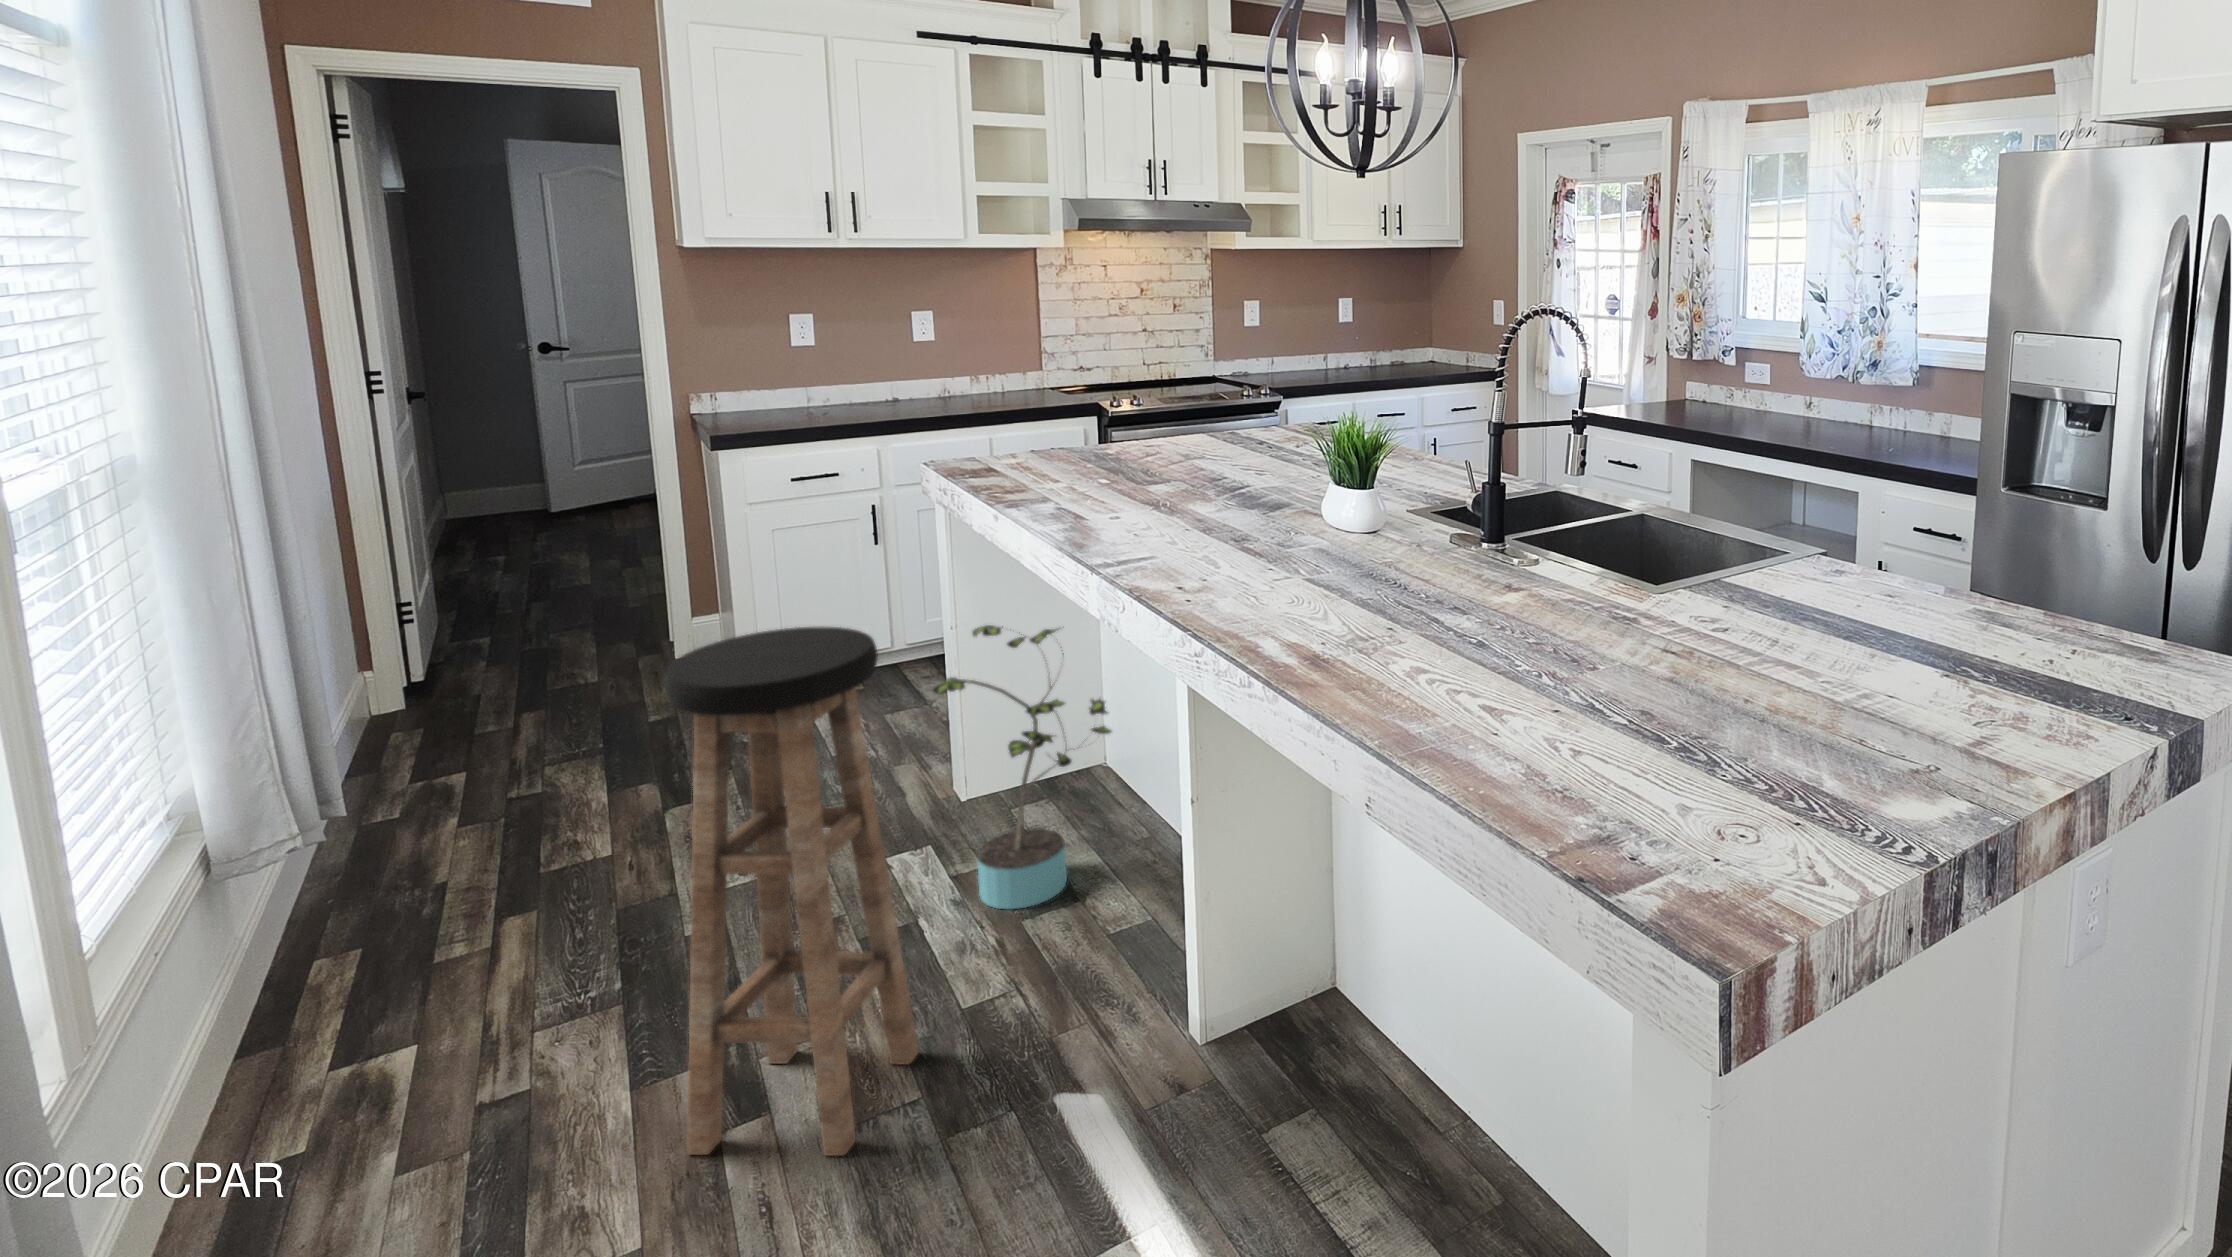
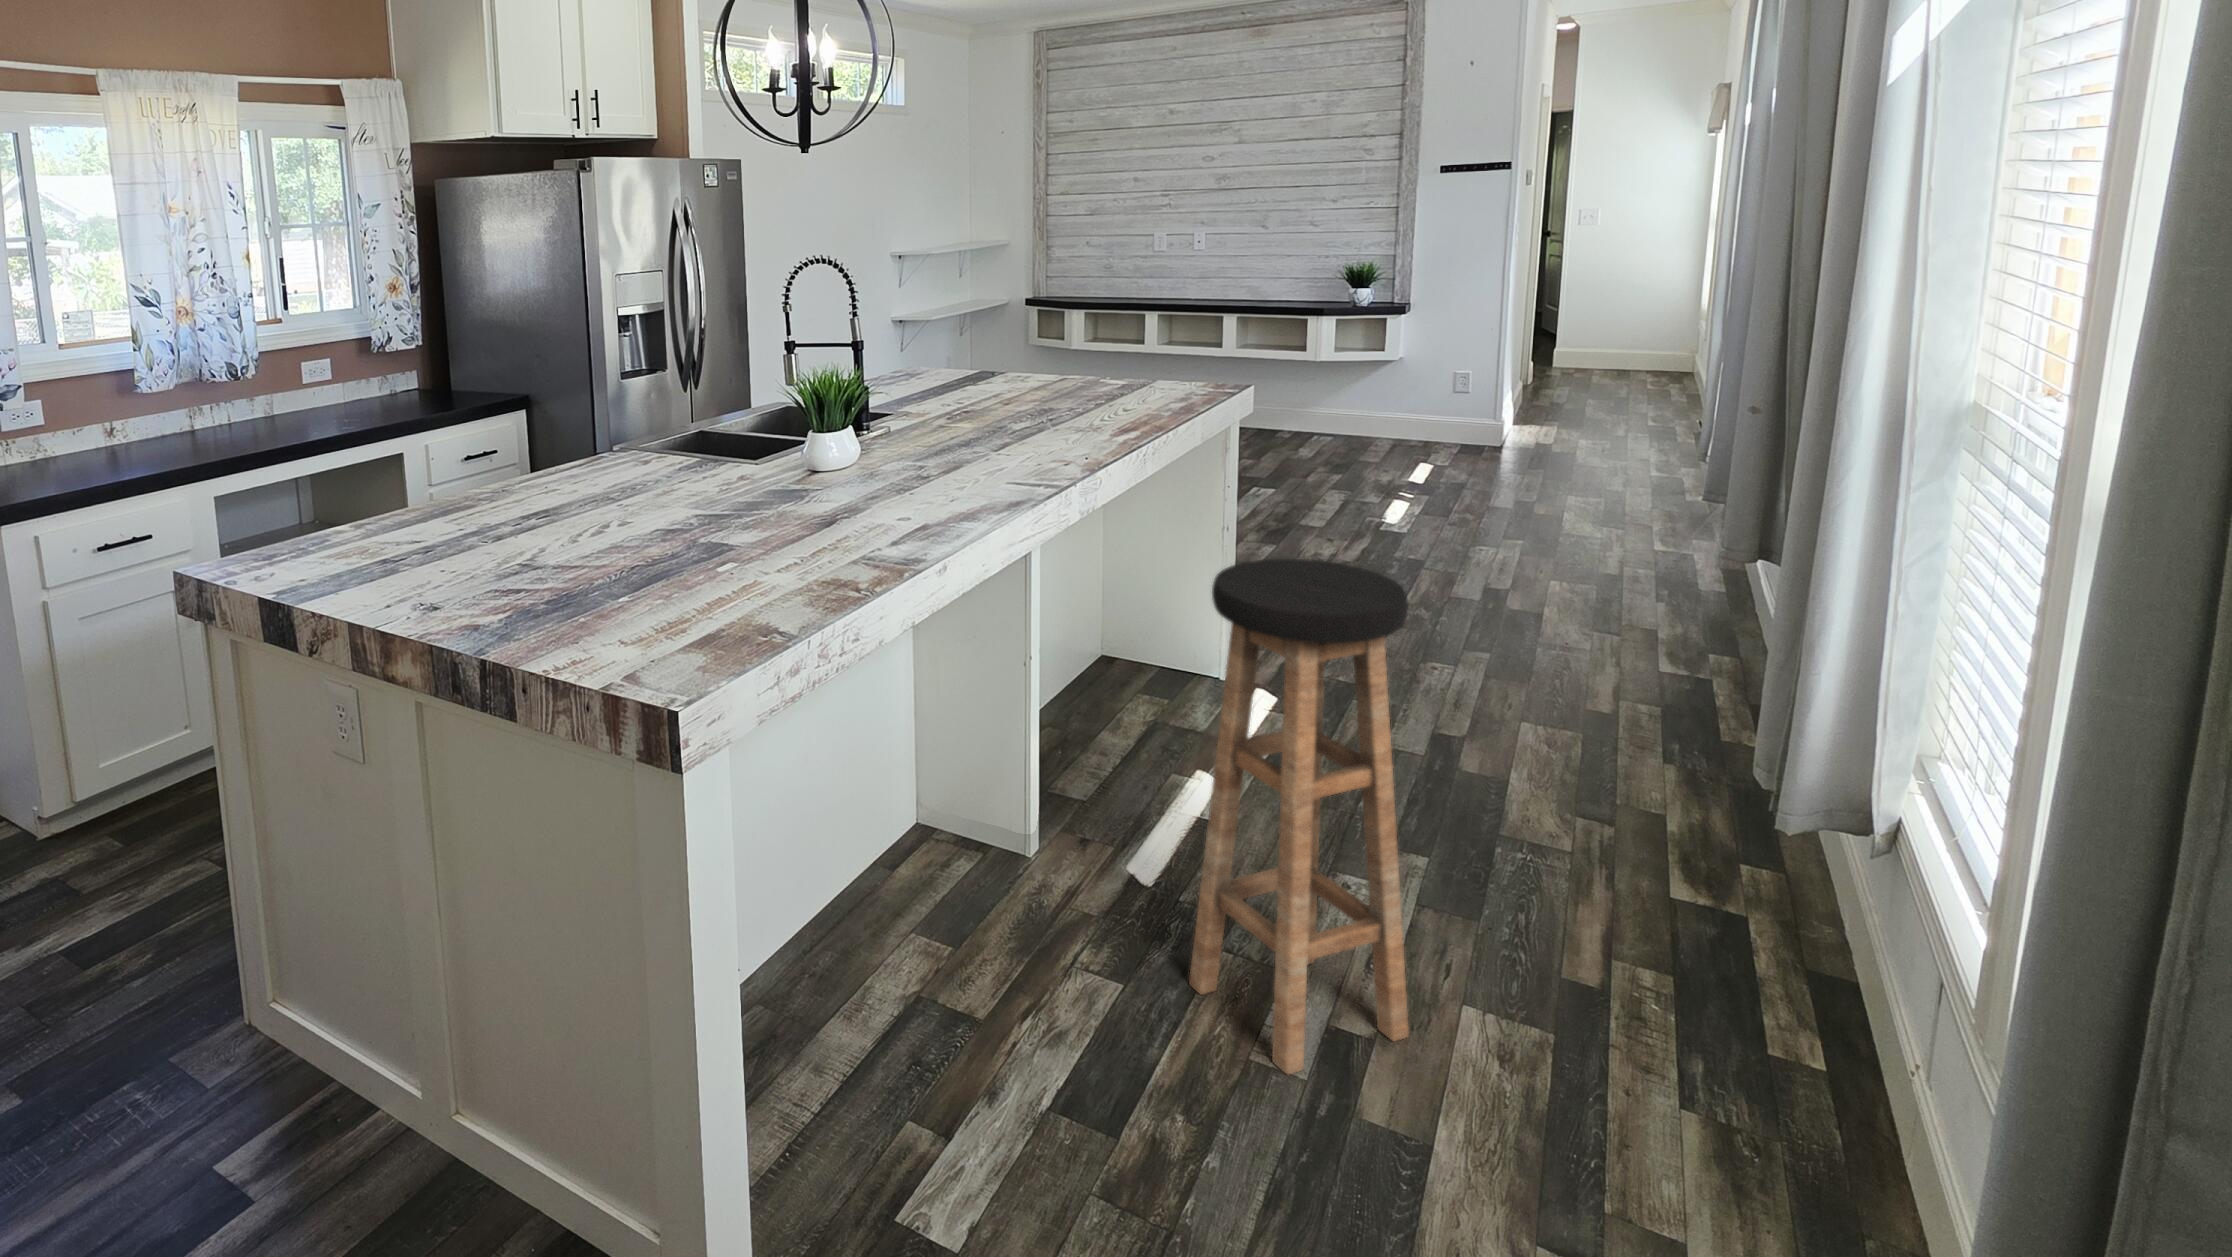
potted plant: present [933,625,1111,909] -> none [799,762,1021,1111]

